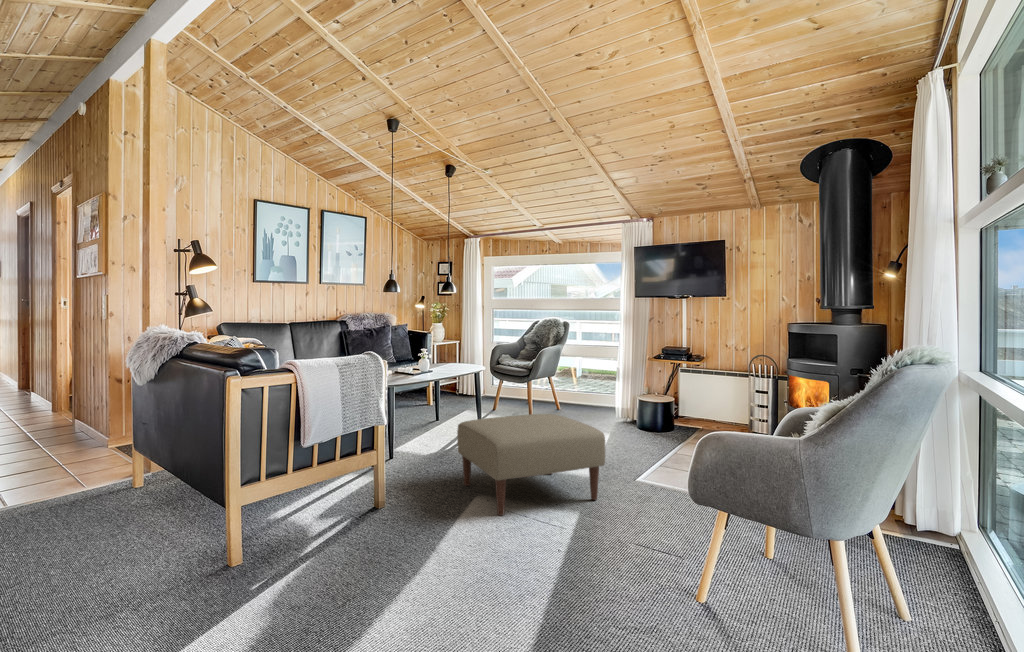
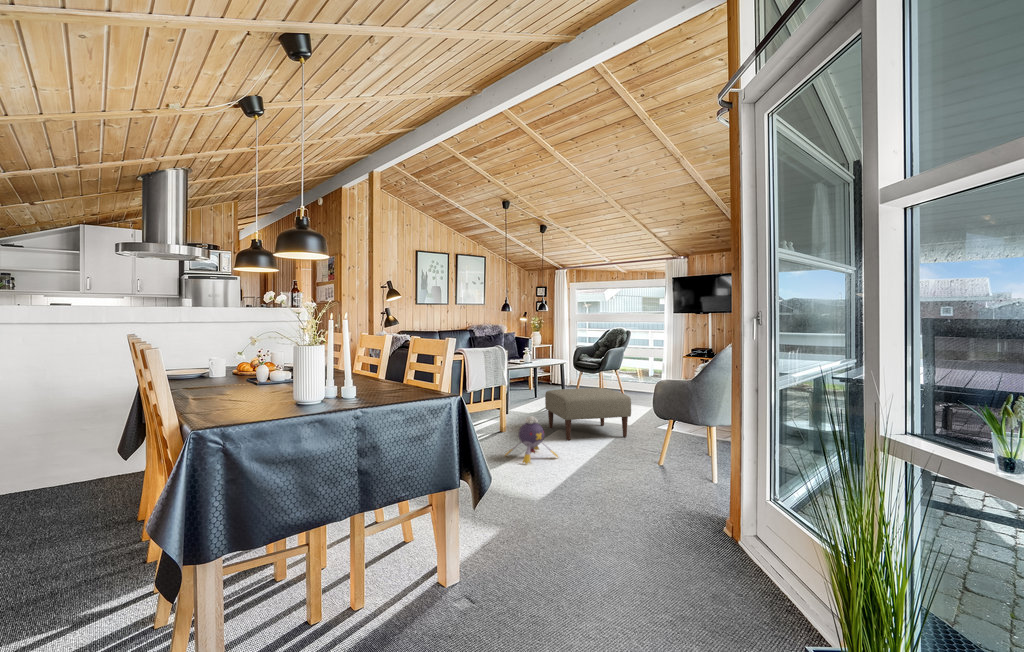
plush toy: none [379,492,492,605] -> present [505,416,558,464]

